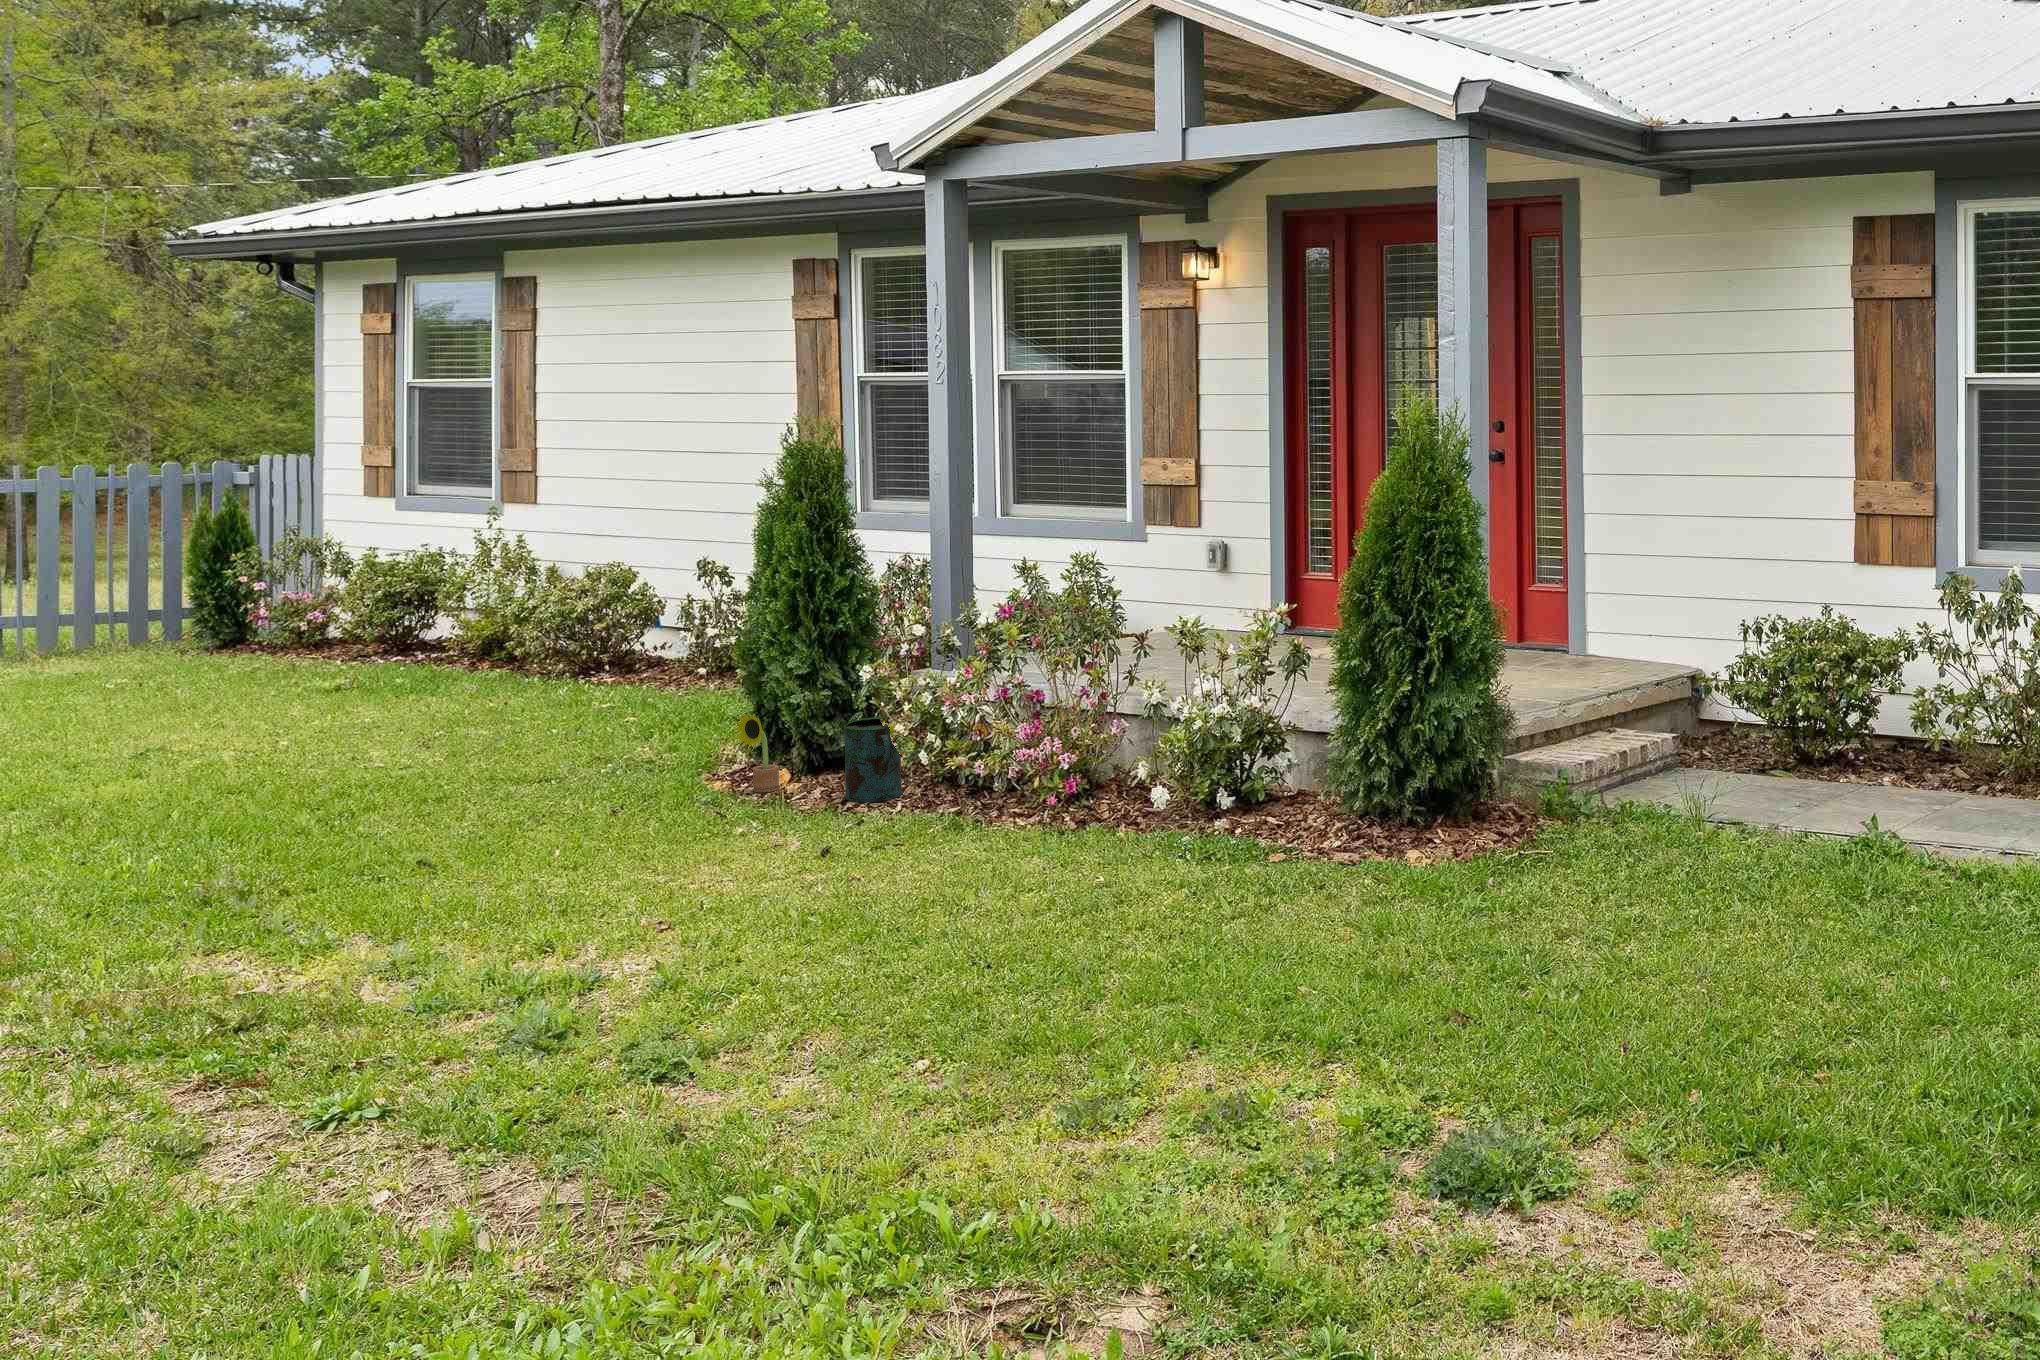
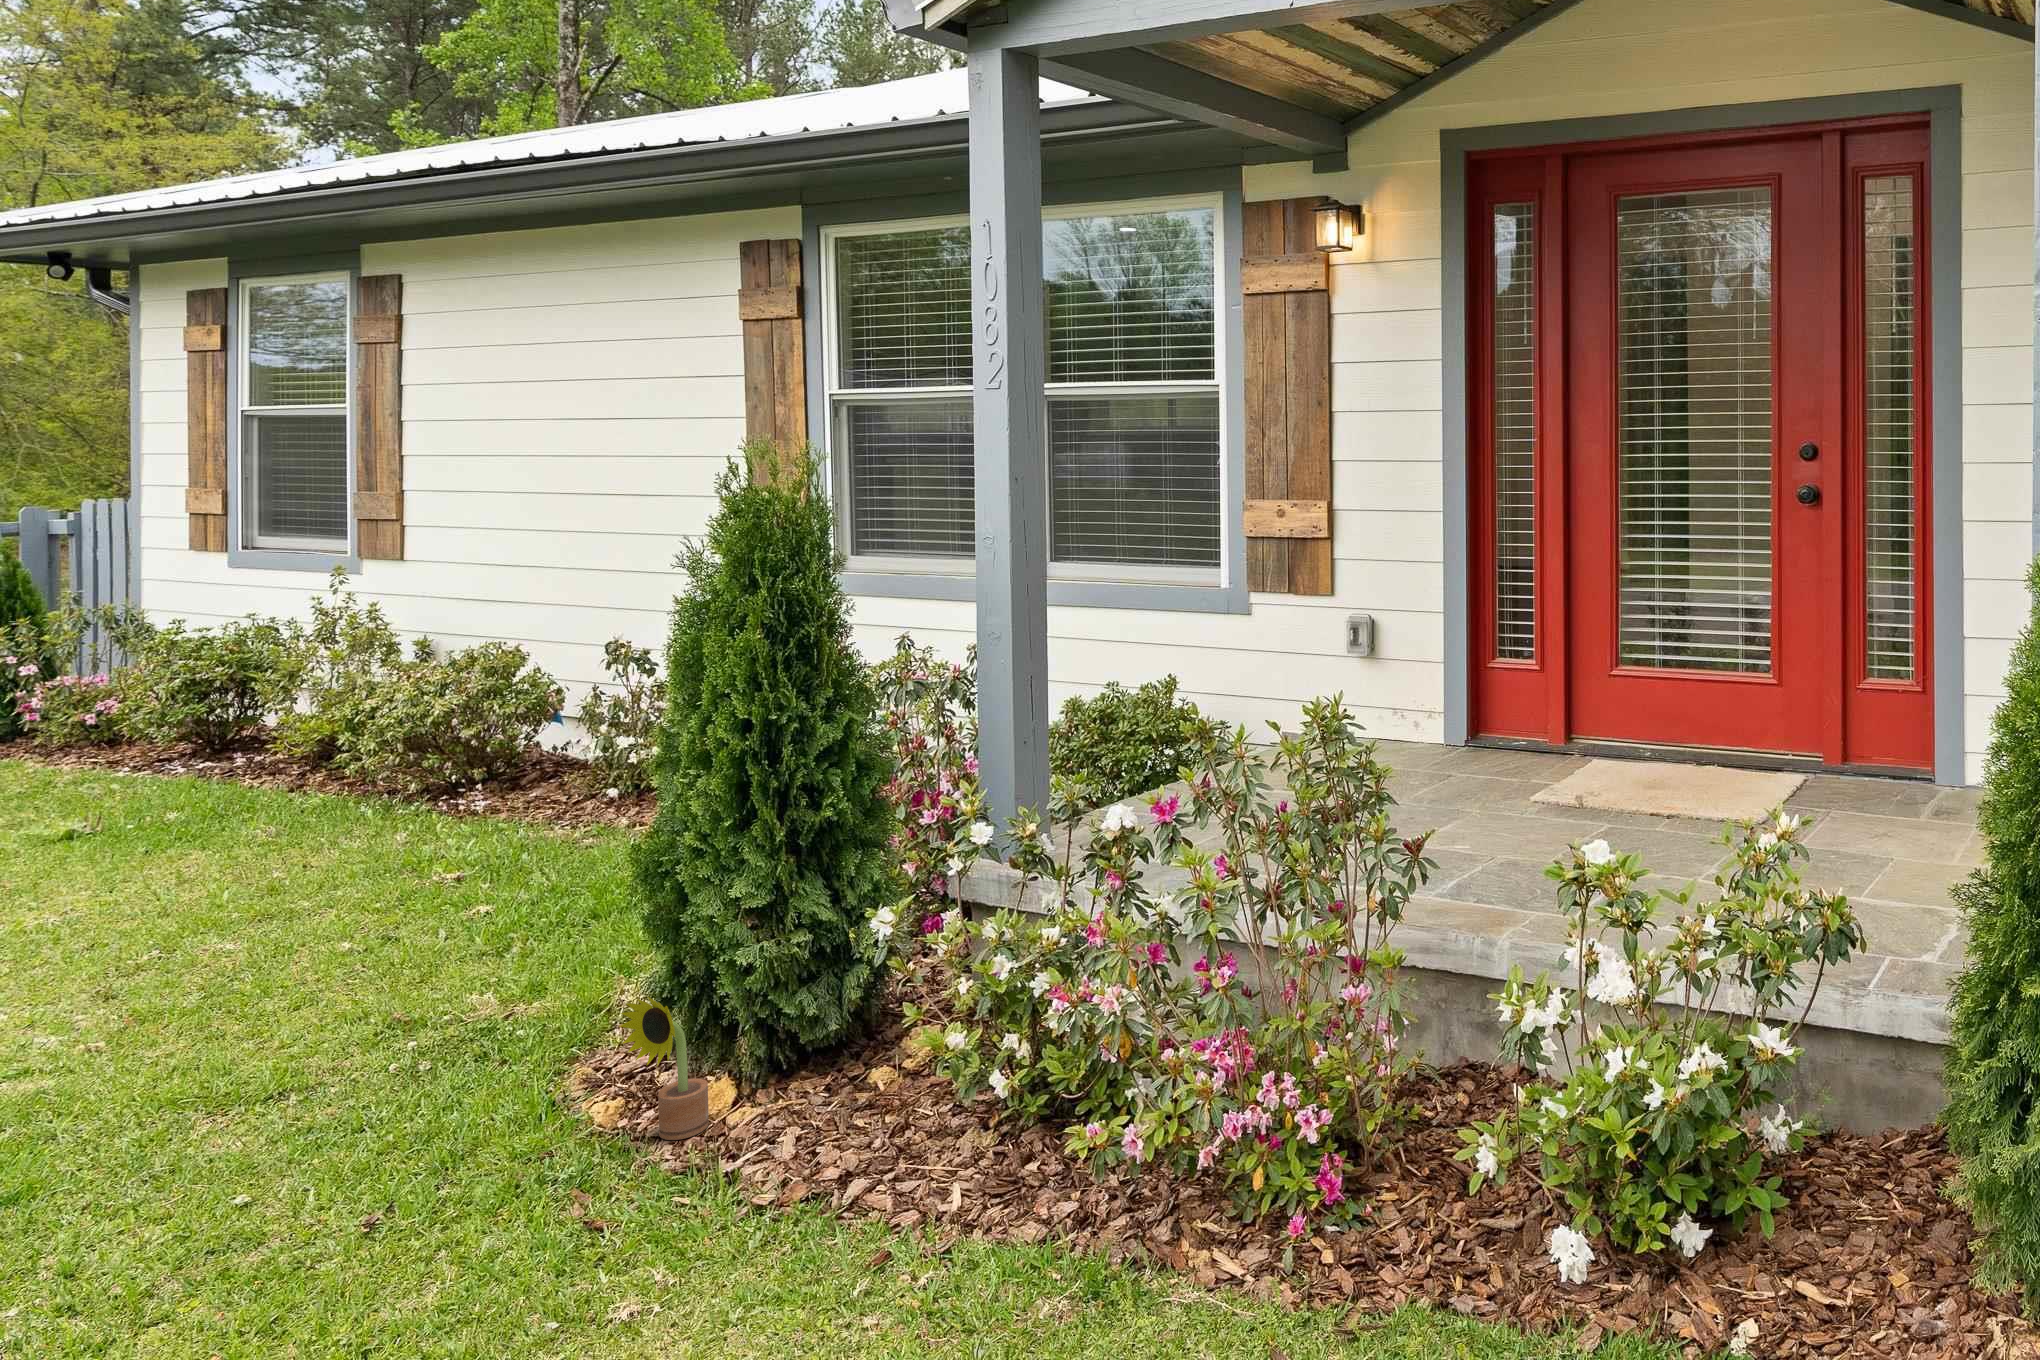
watering can: present [844,717,902,802] -> none [825,951,941,1168]

